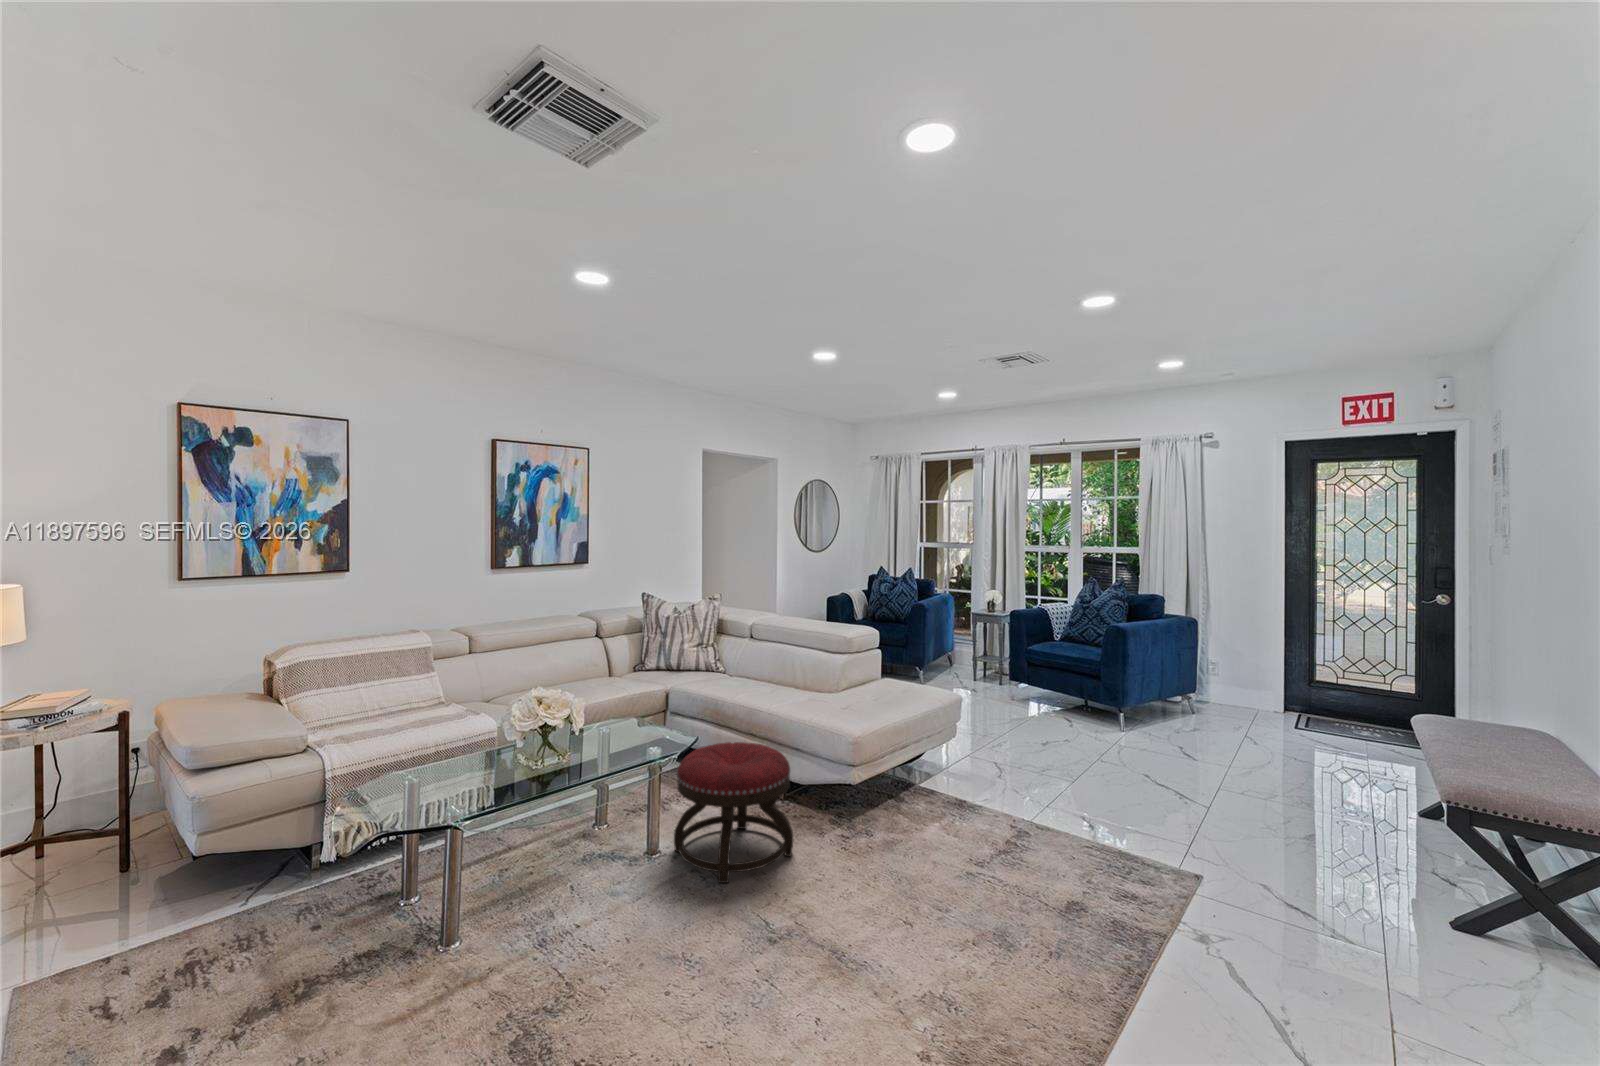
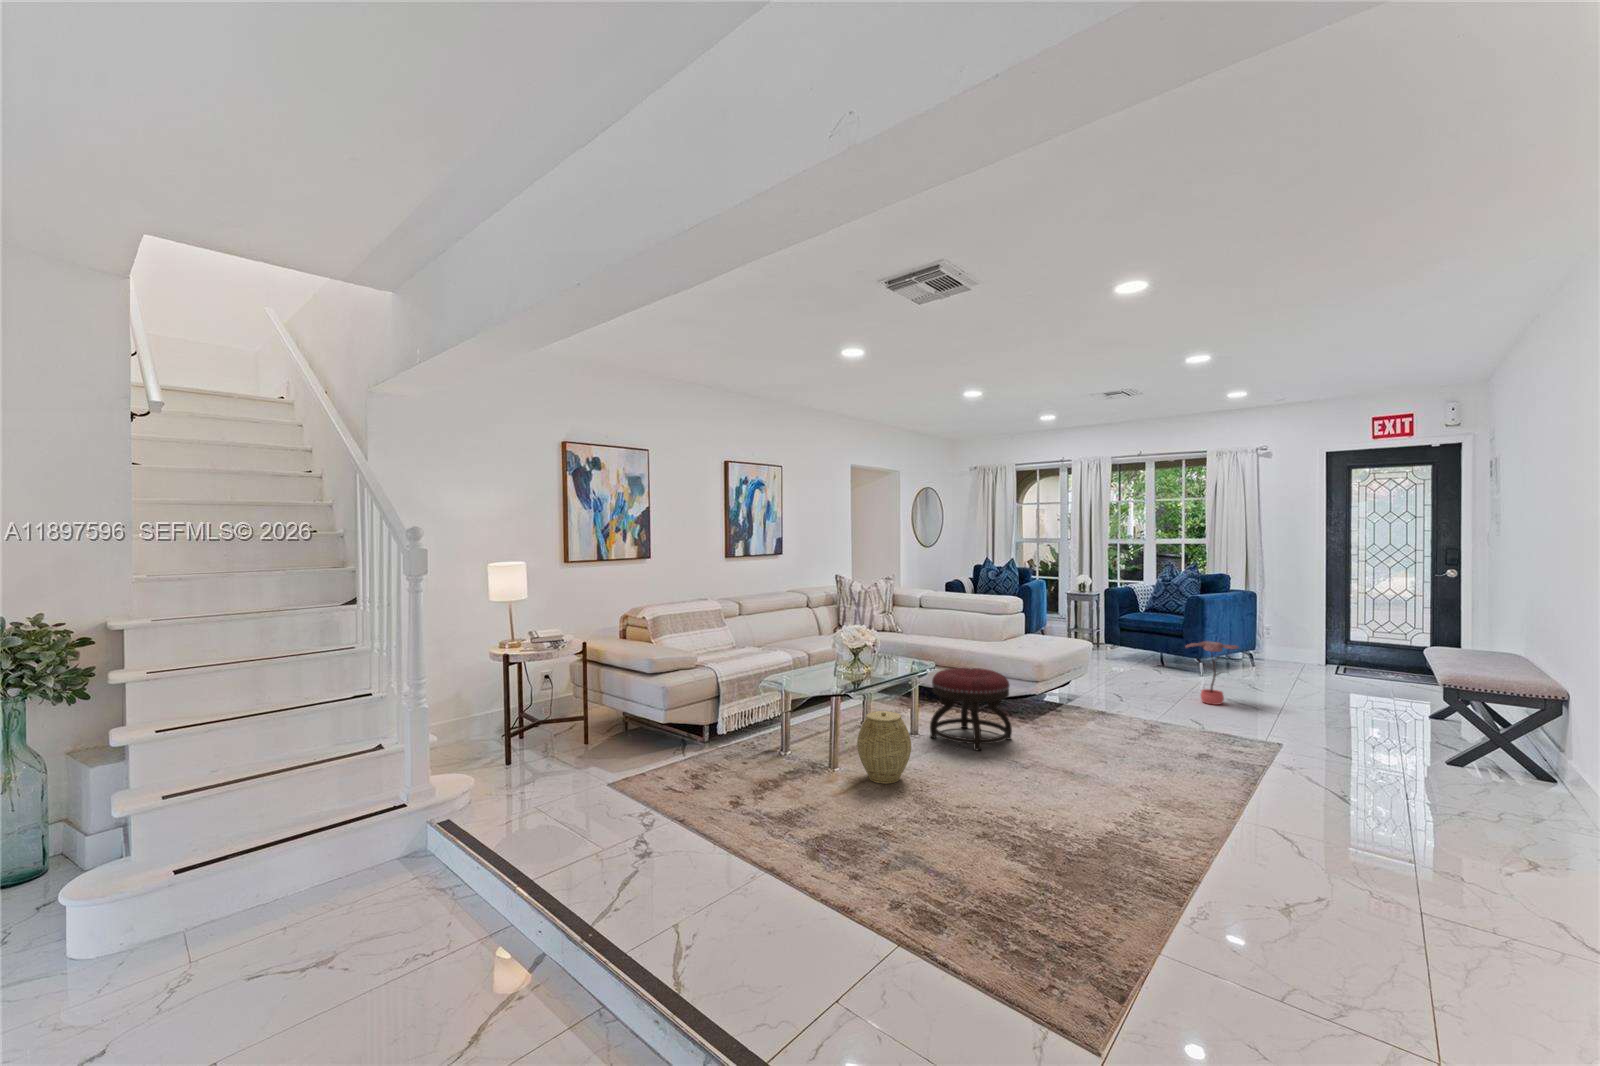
potted plant: none [1082,694,1153,783] -> present [1186,641,1239,705]
woven basket: none [467,840,564,974] -> present [857,711,911,784]

